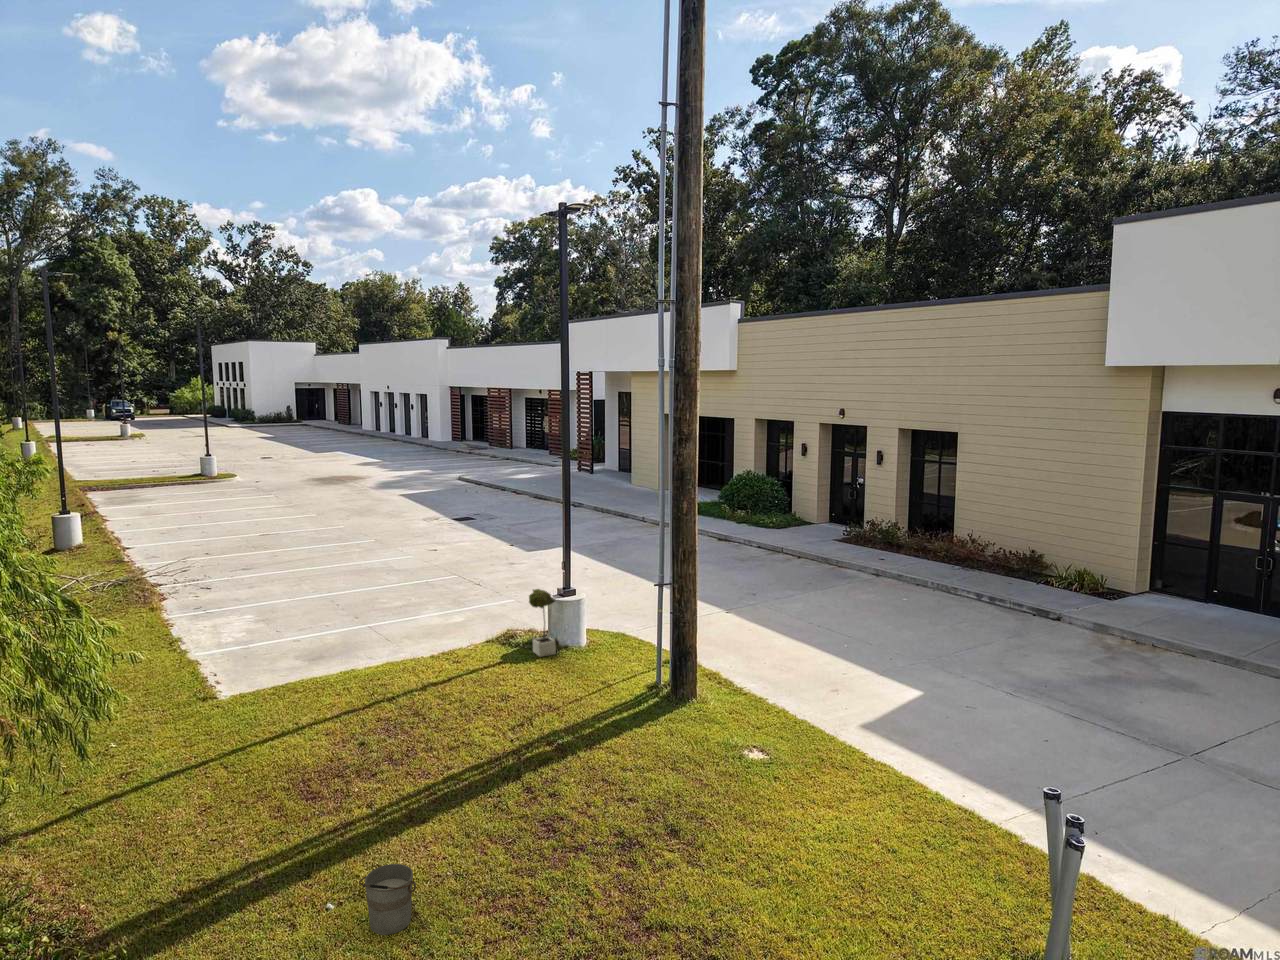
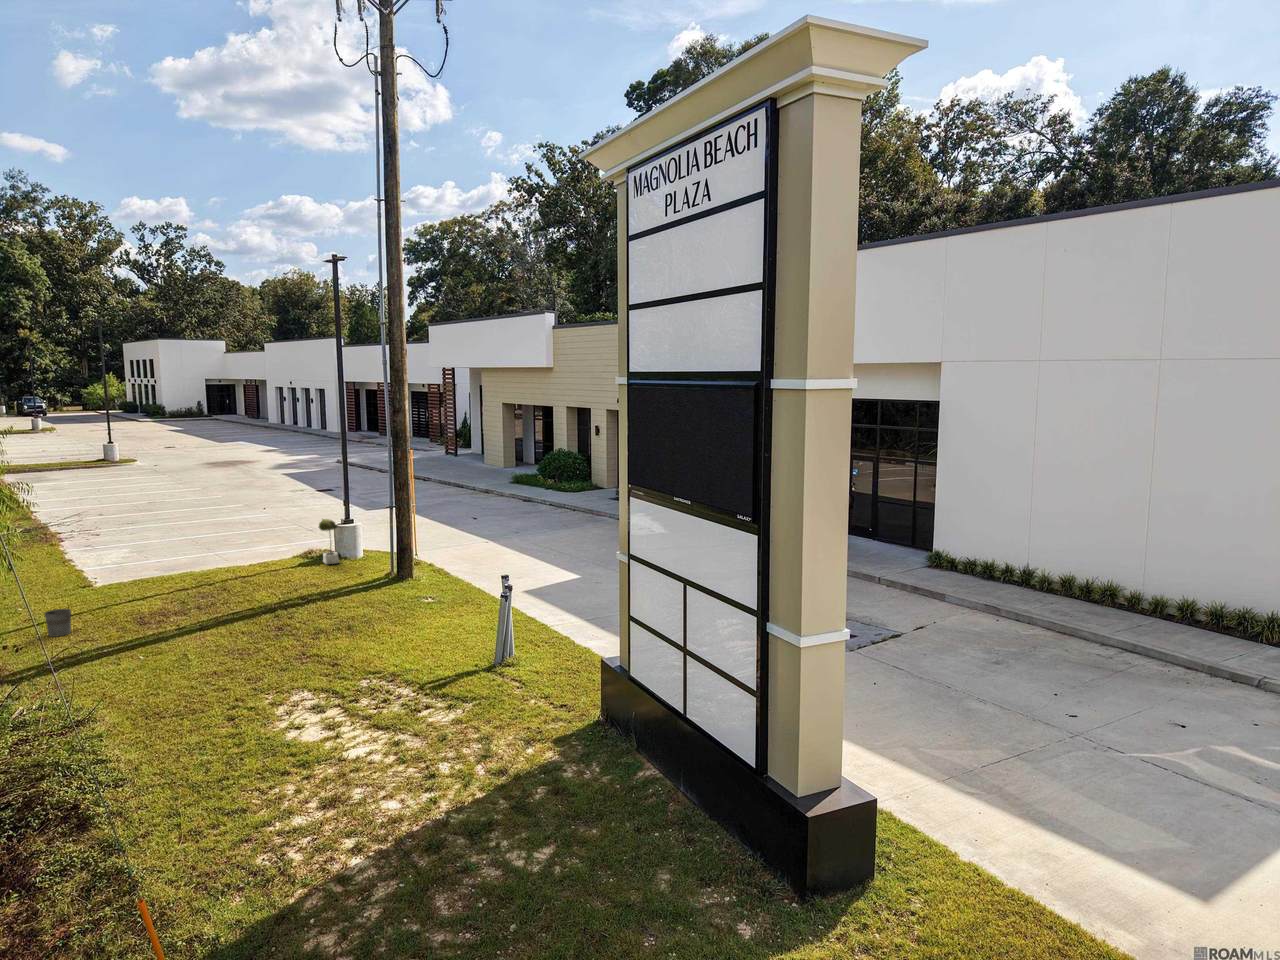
bucket: present [359,864,416,935] -> present [44,608,72,637]

